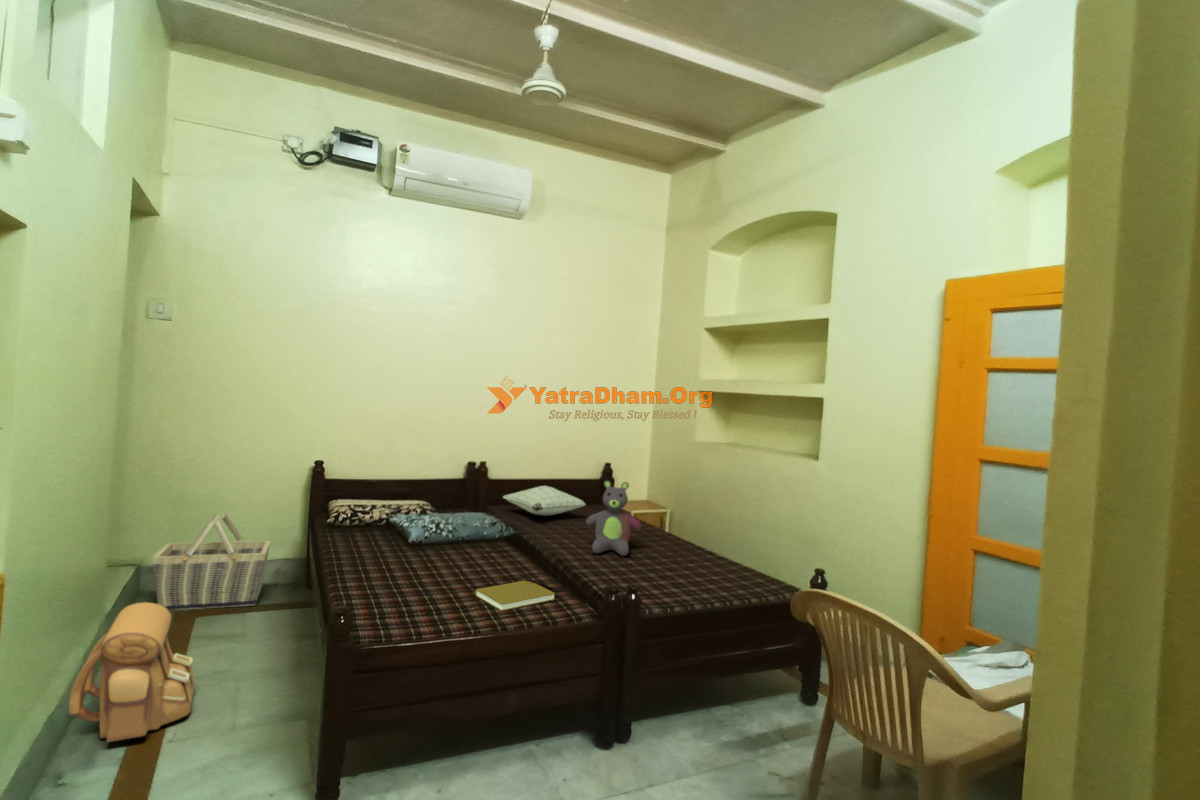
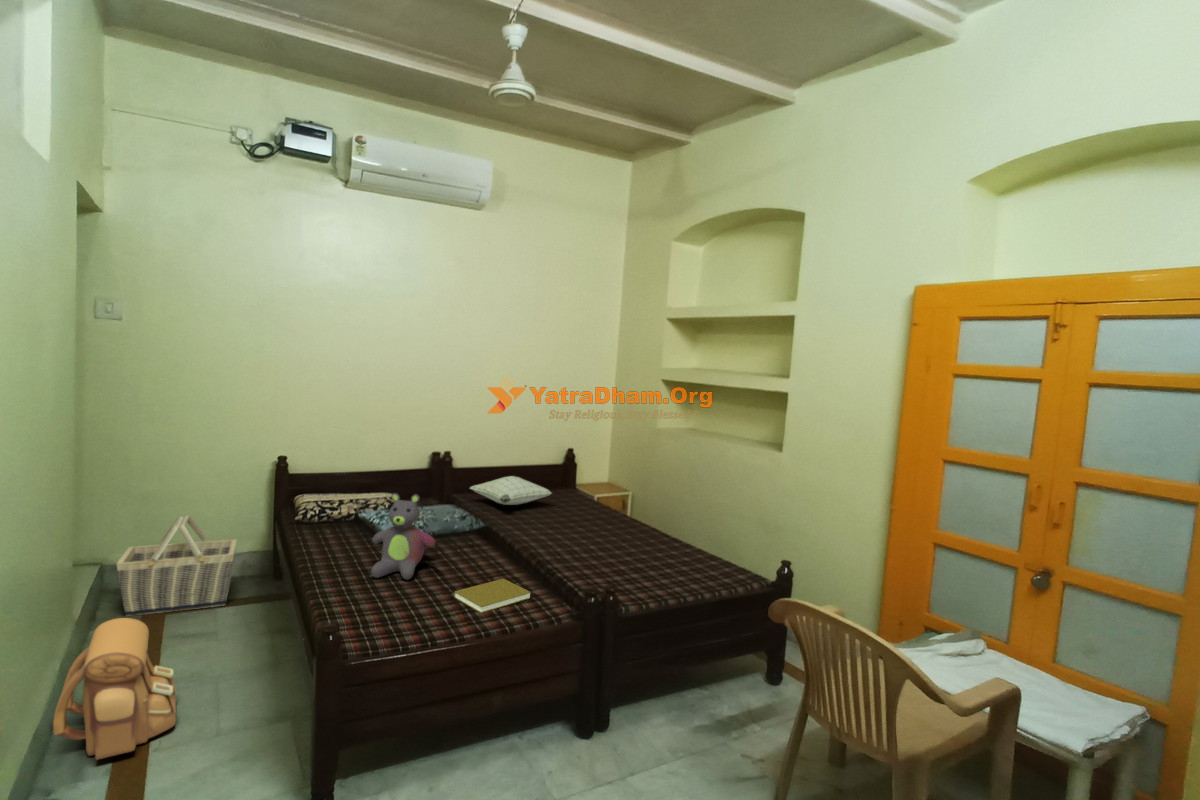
stuffed bear: present [586,481,641,556] -> present [371,493,435,579]

